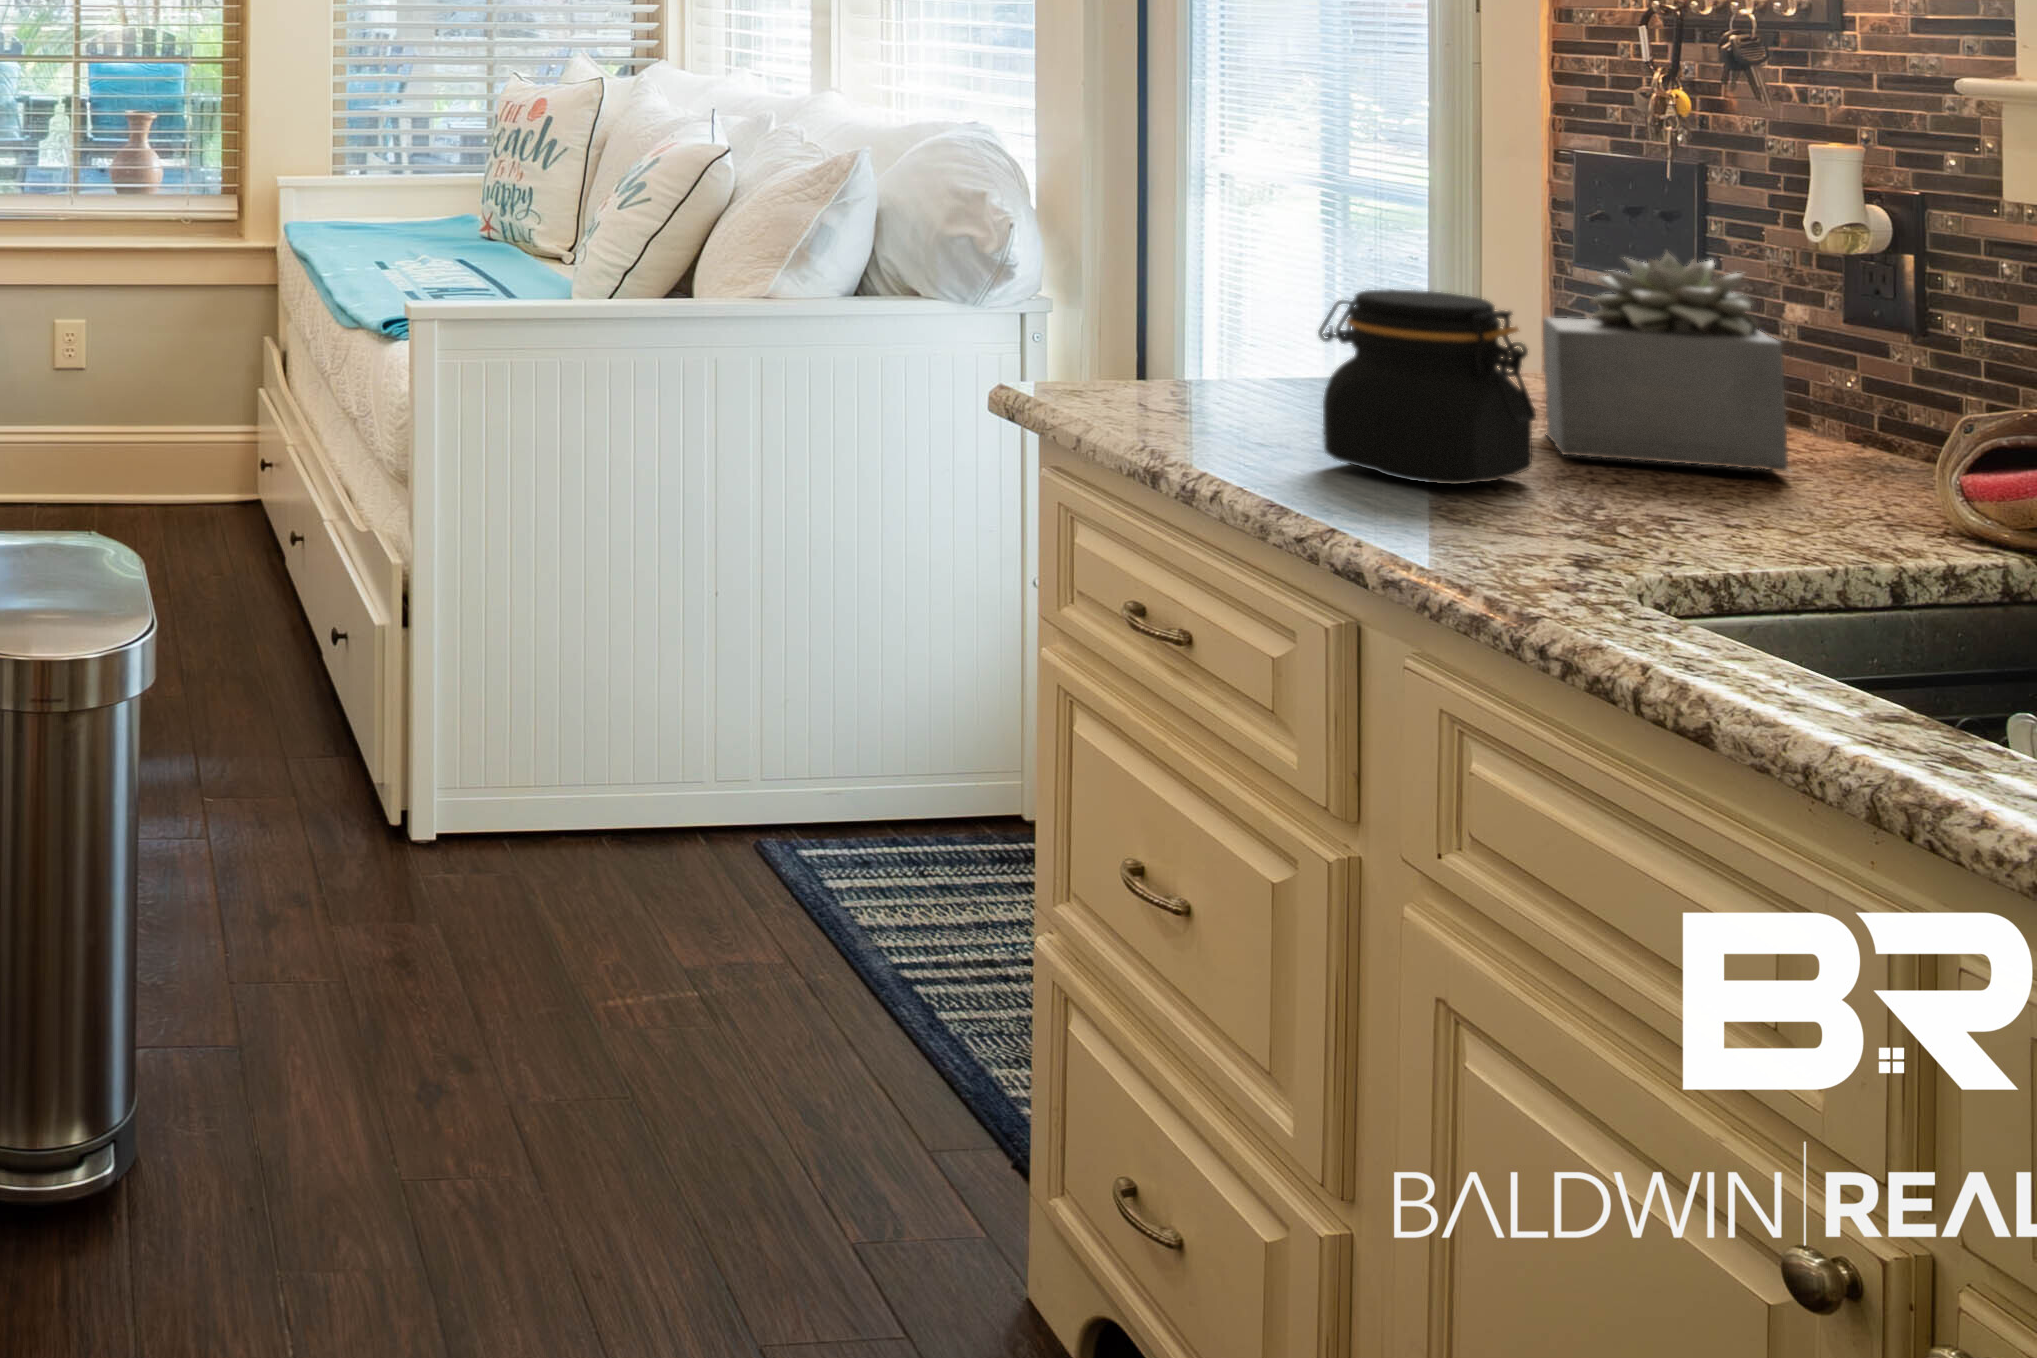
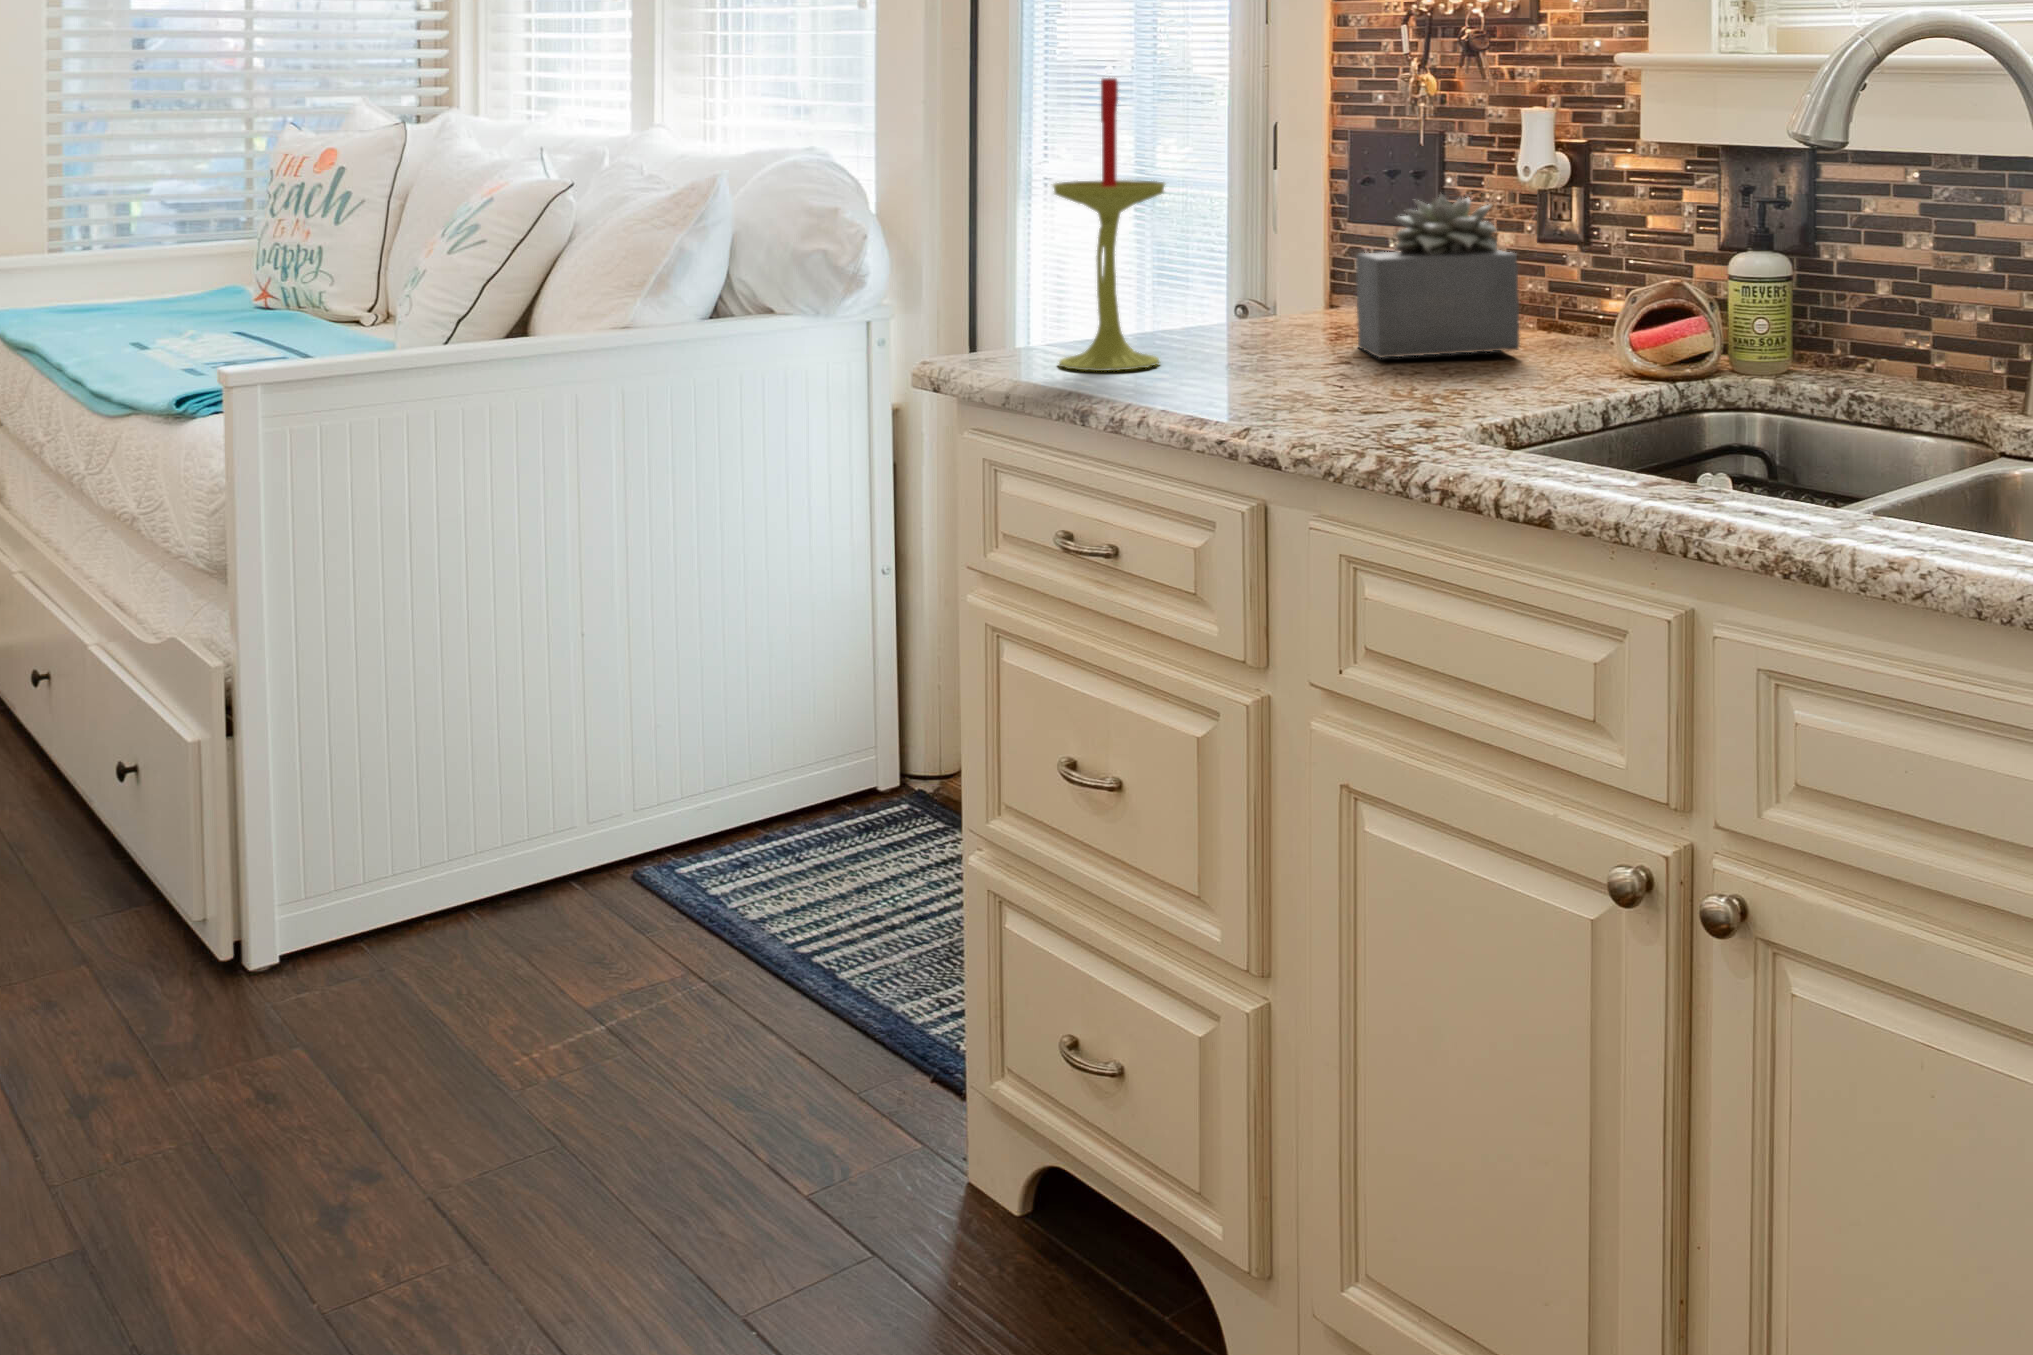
candle: none [1122,82,1266,427] -> present [1053,78,1166,371]
jar: present [1318,289,1536,484] -> none [1218,234,1378,386]

